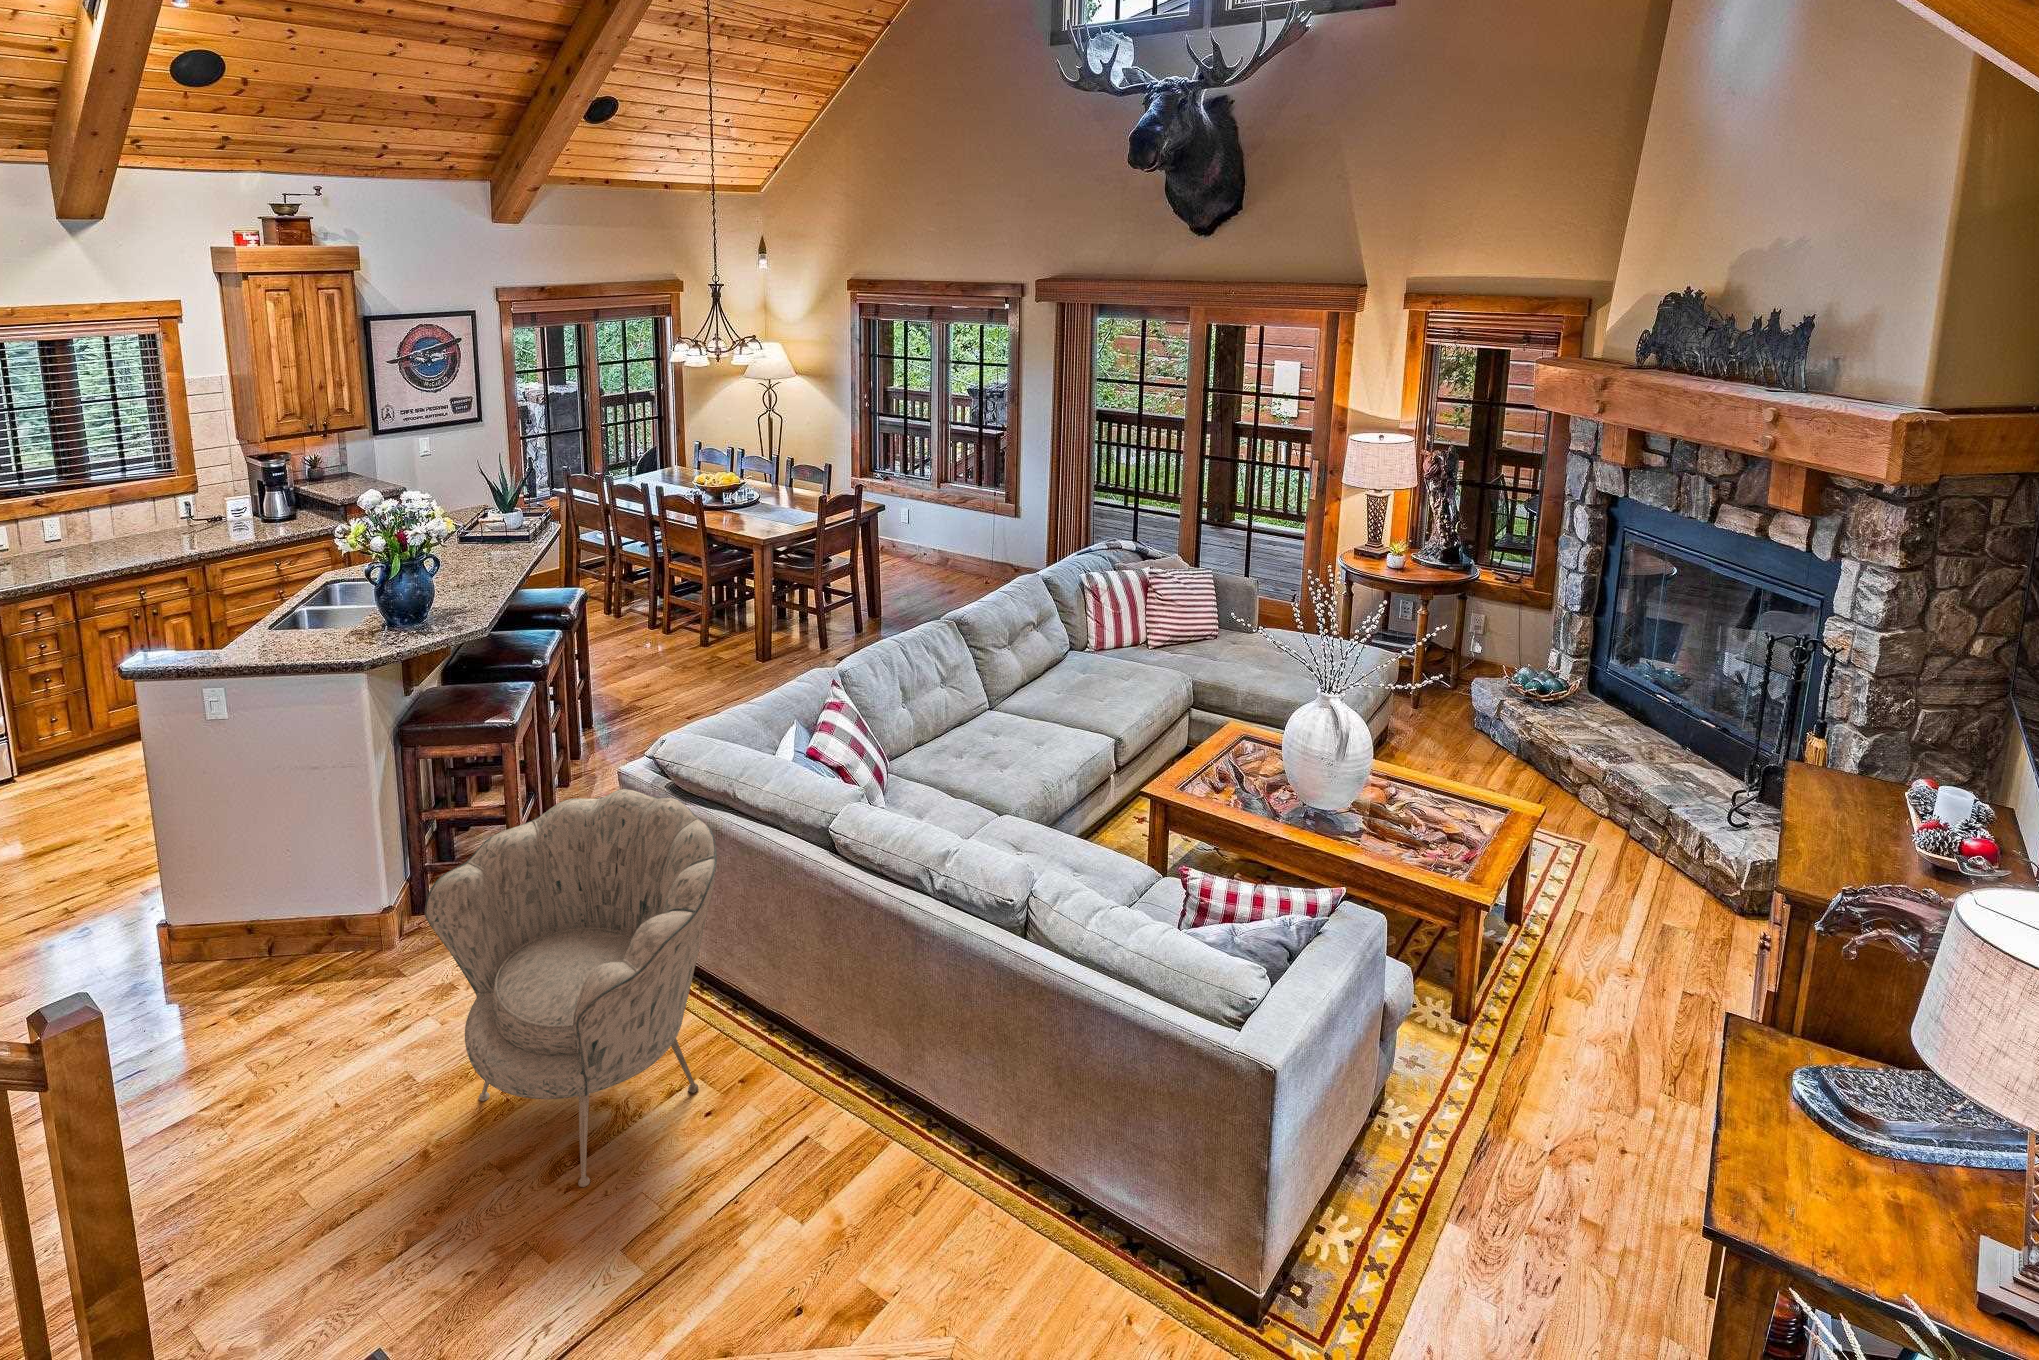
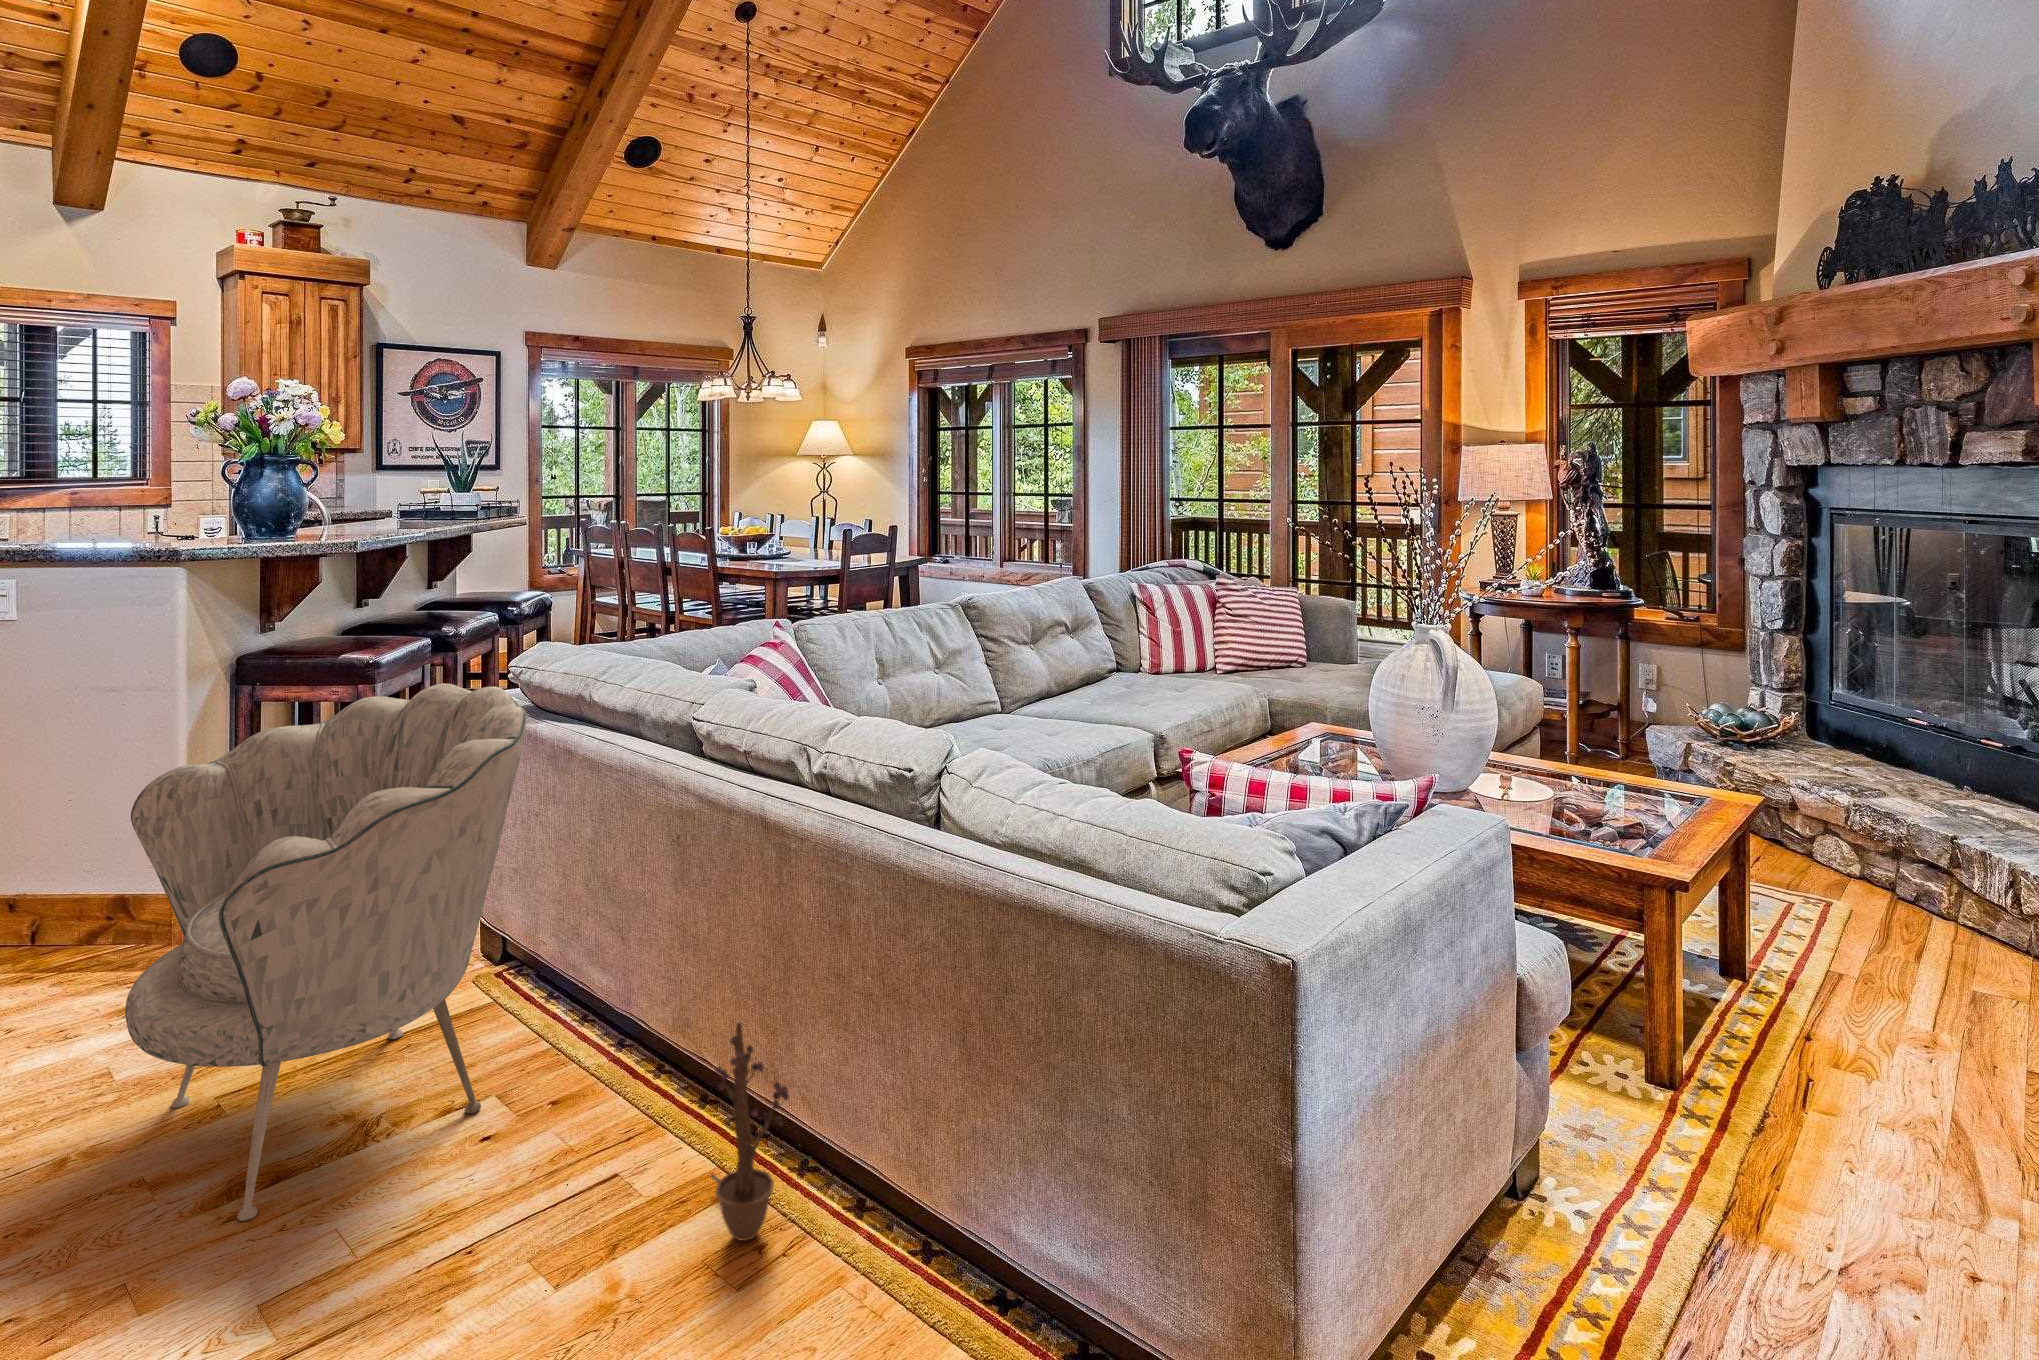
decorative plant: none [877,1056,942,1178] -> present [711,1023,789,1241]

